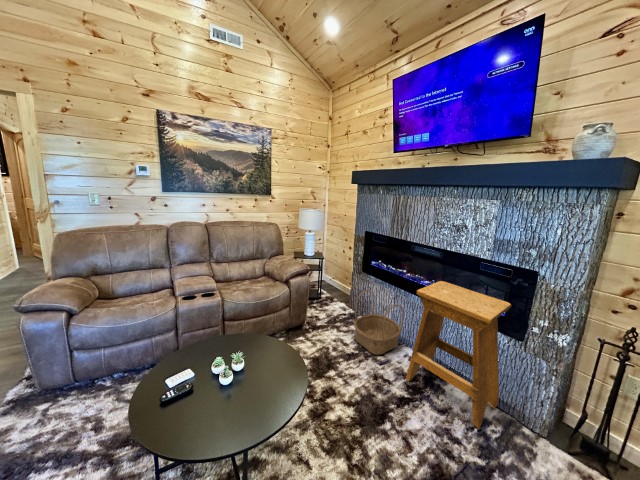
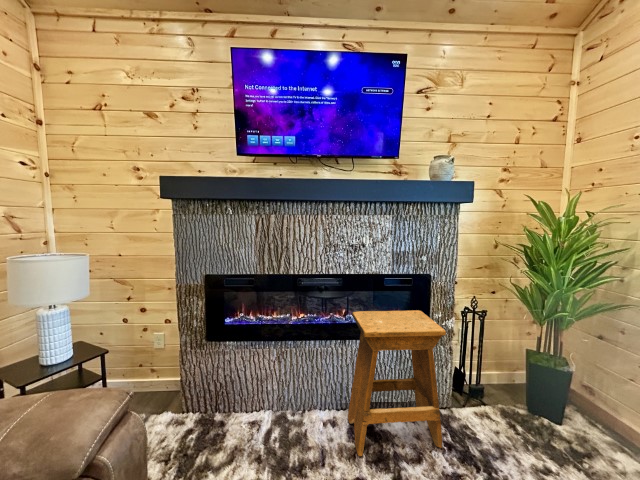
basket: present [354,290,404,355] -> none [246,364,315,458]

